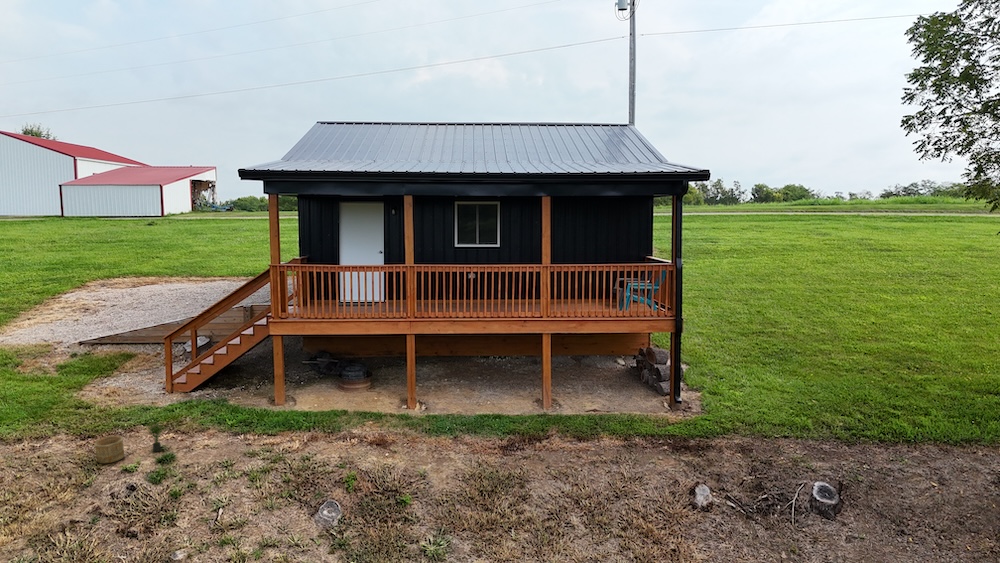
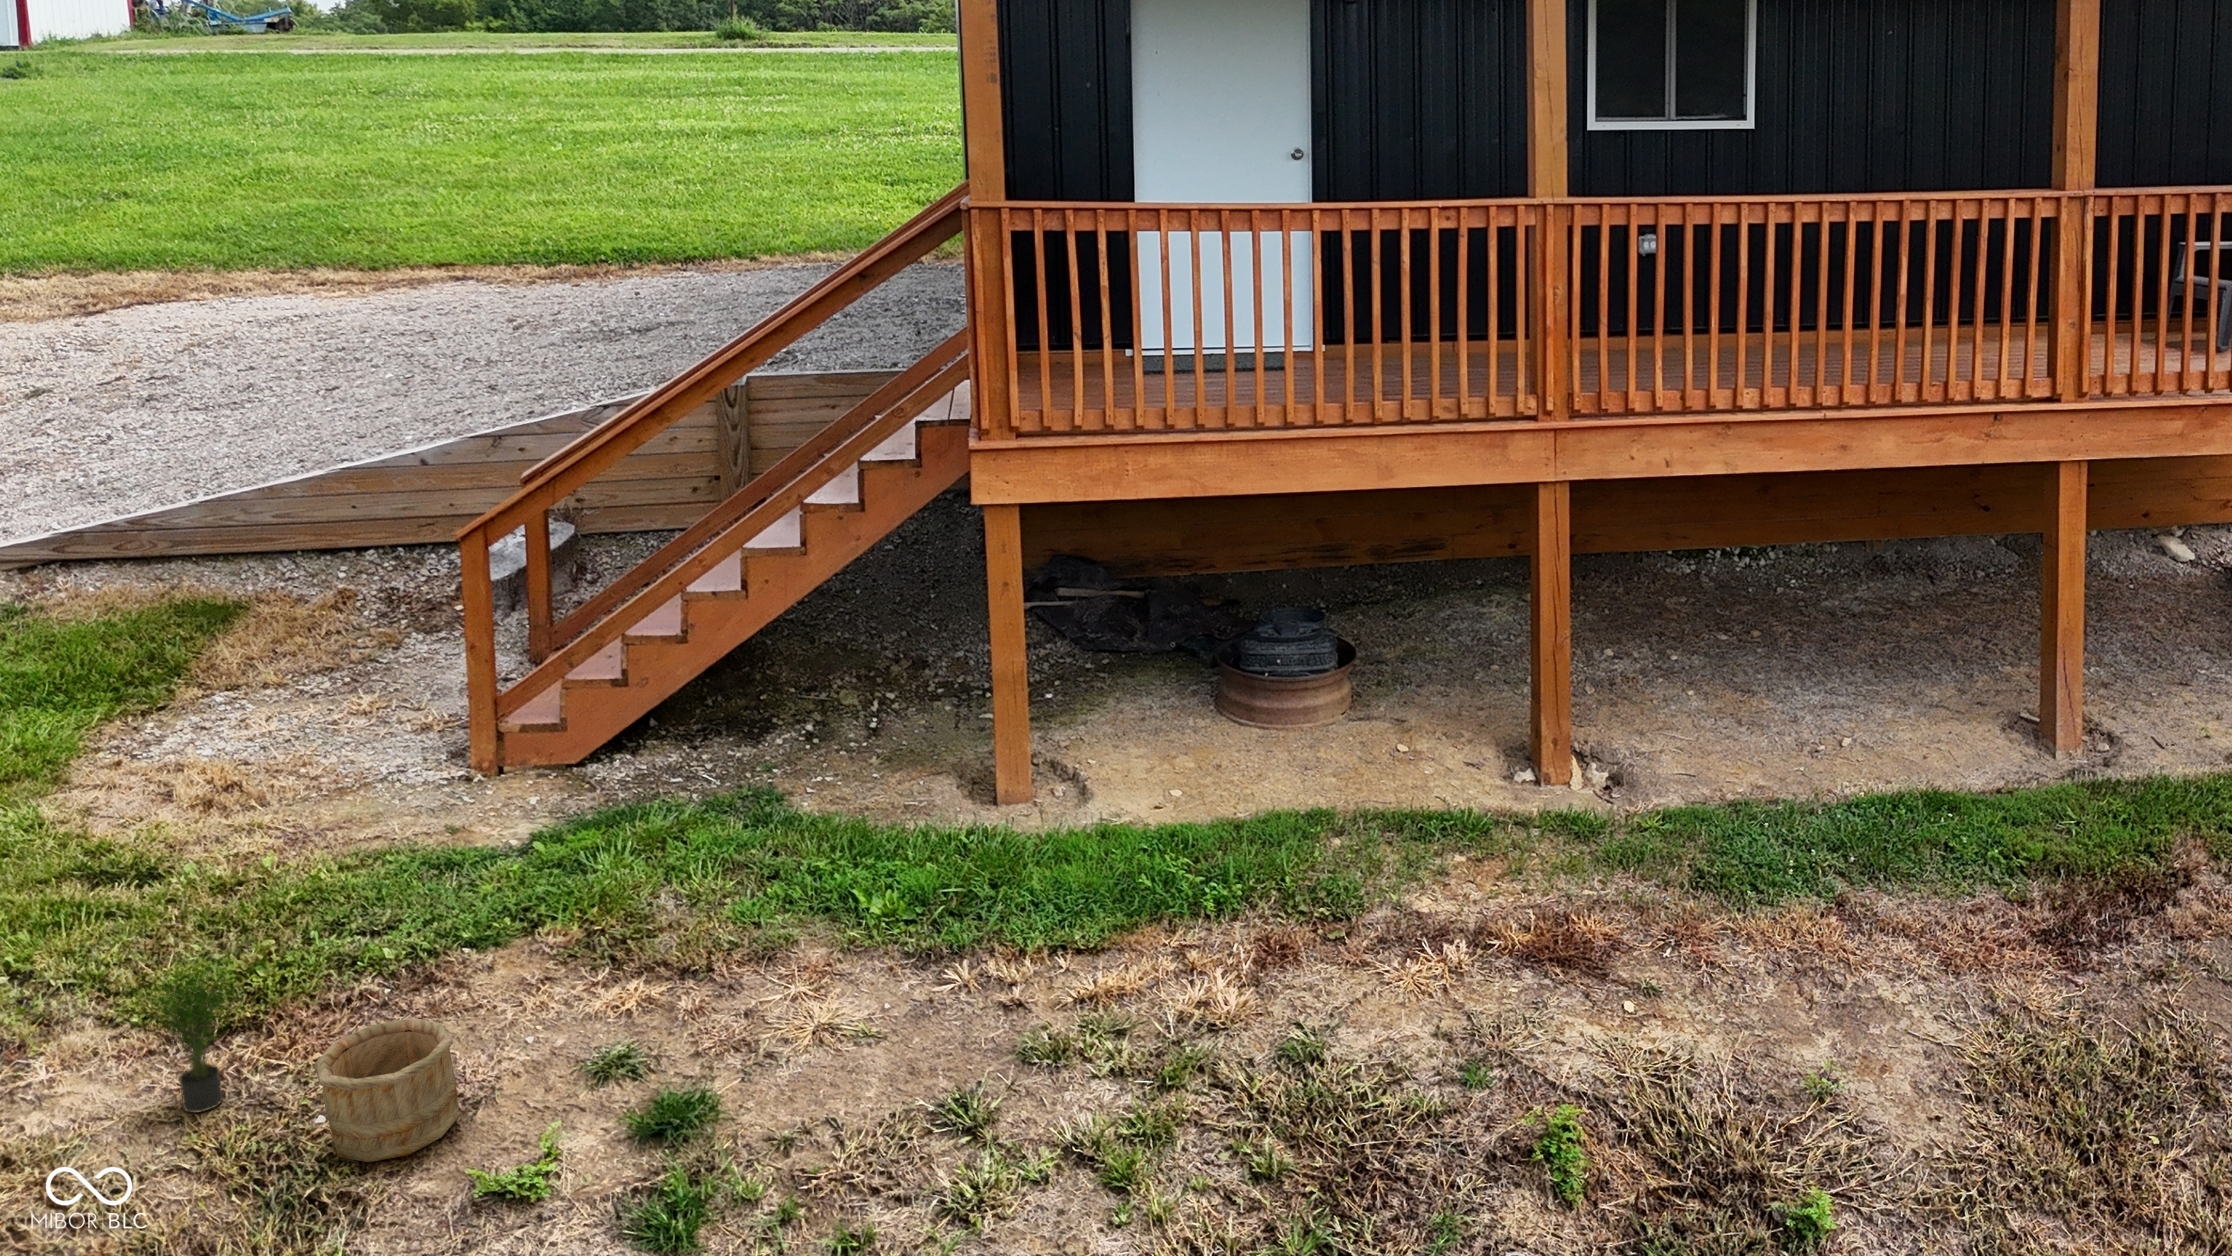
potted plant: present [145,420,163,452] -> present [130,951,238,1113]

